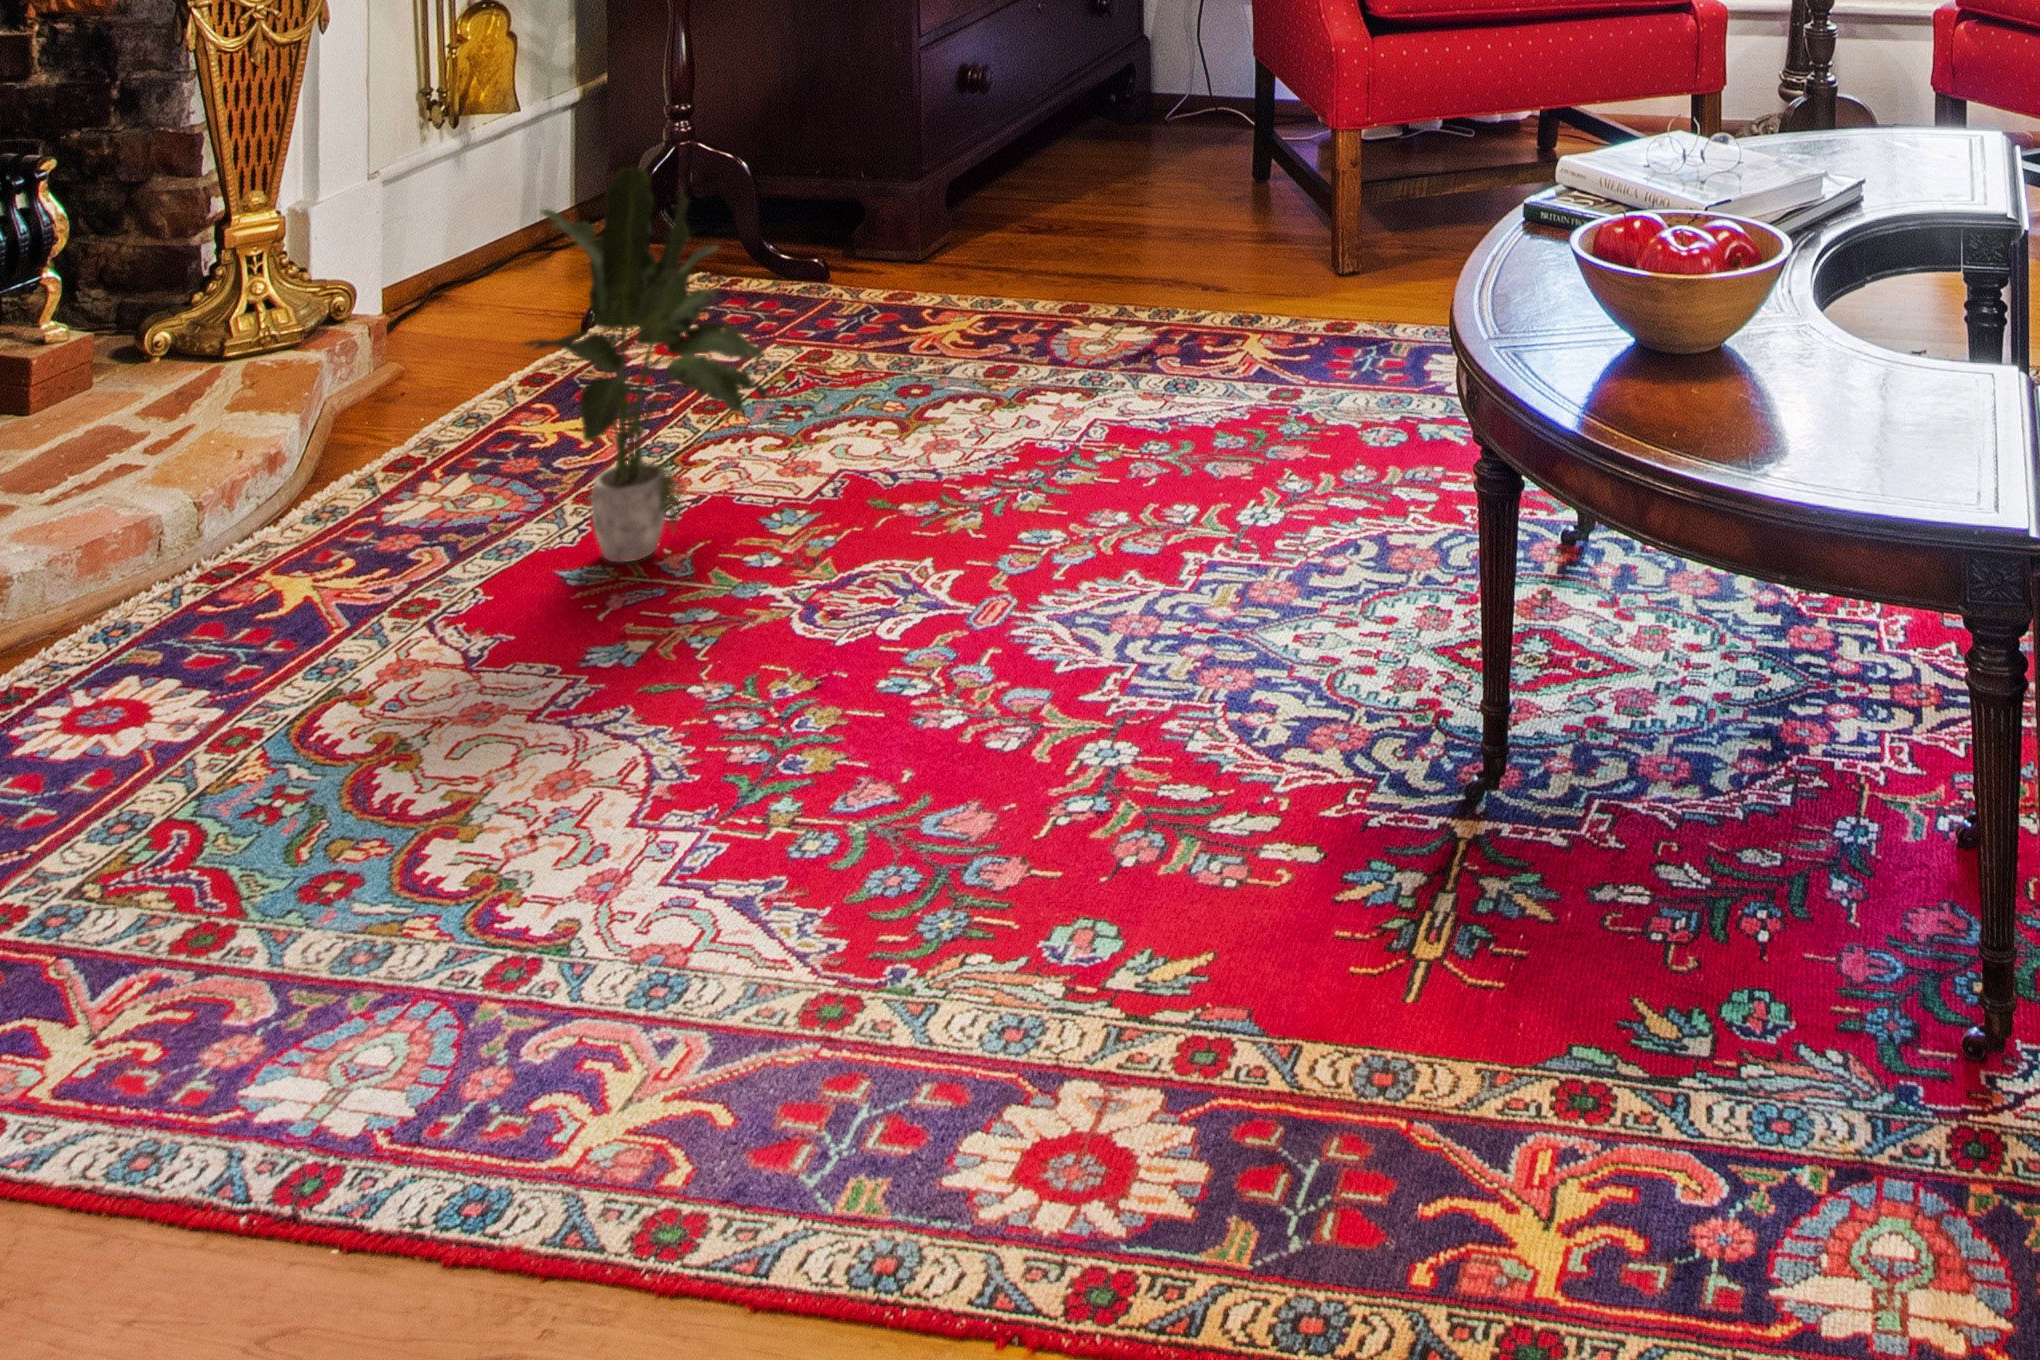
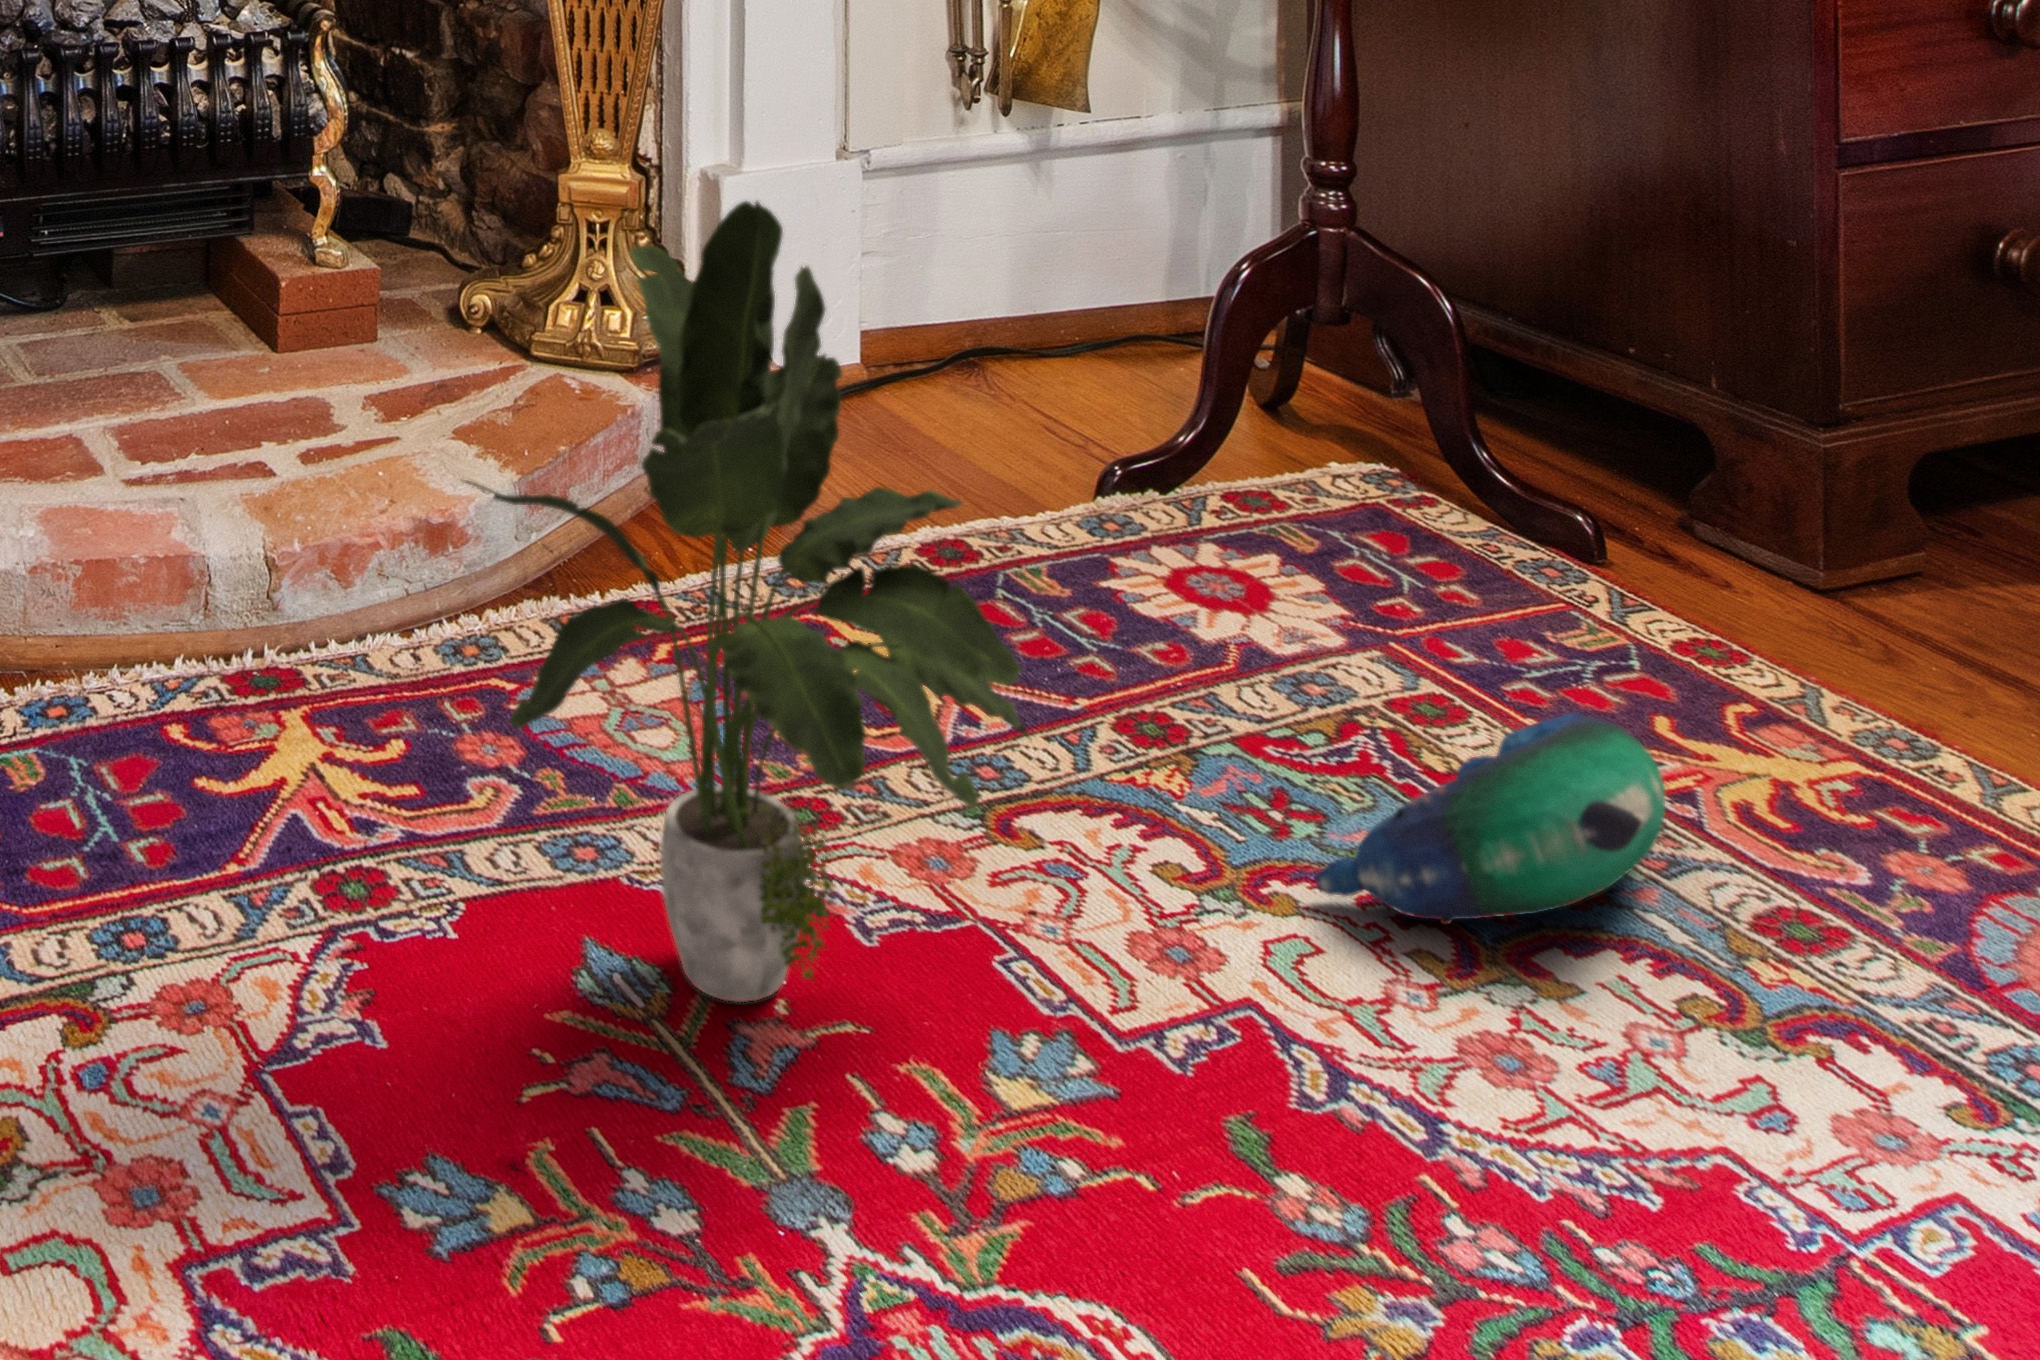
plush toy: none [833,316,959,428] -> present [1316,712,1665,925]

